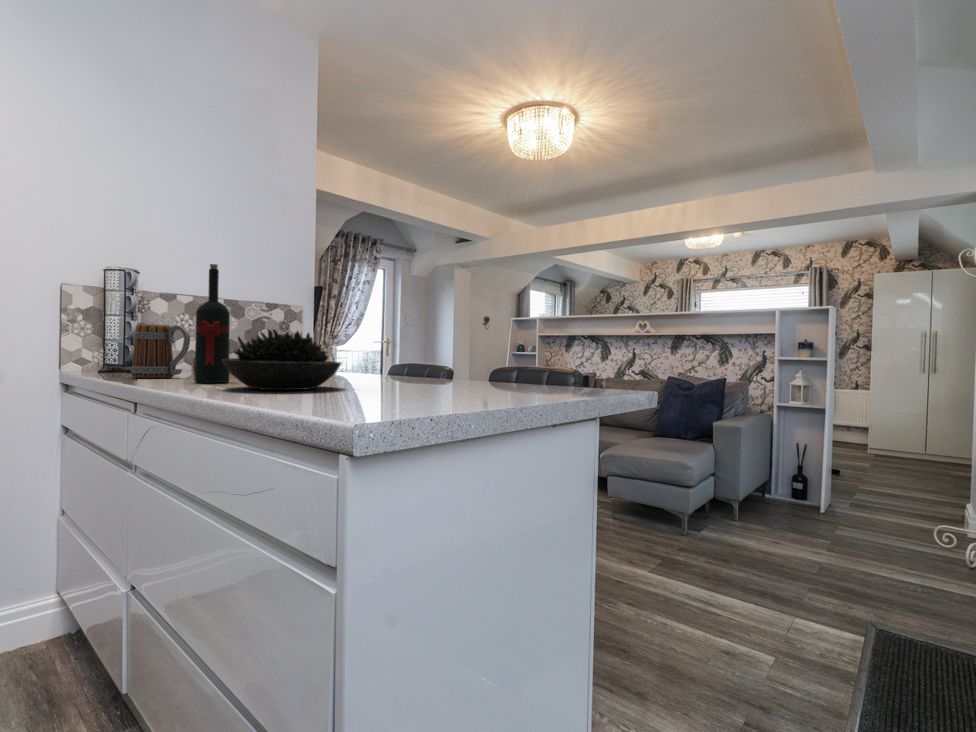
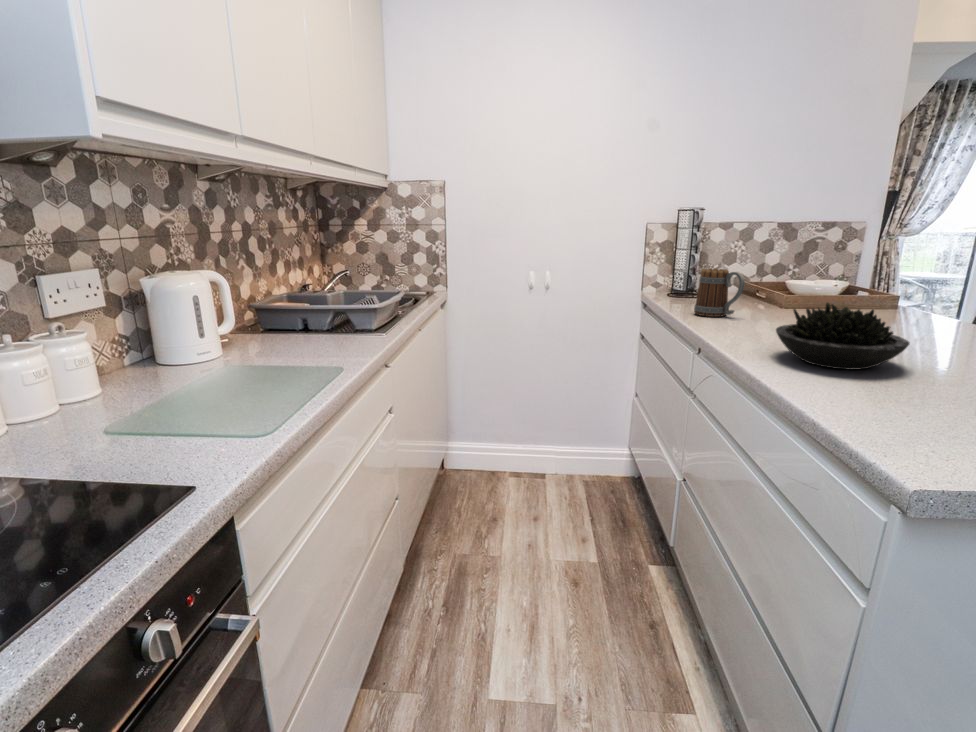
wine bottle: present [195,264,230,383] -> none [746,223,786,336]

